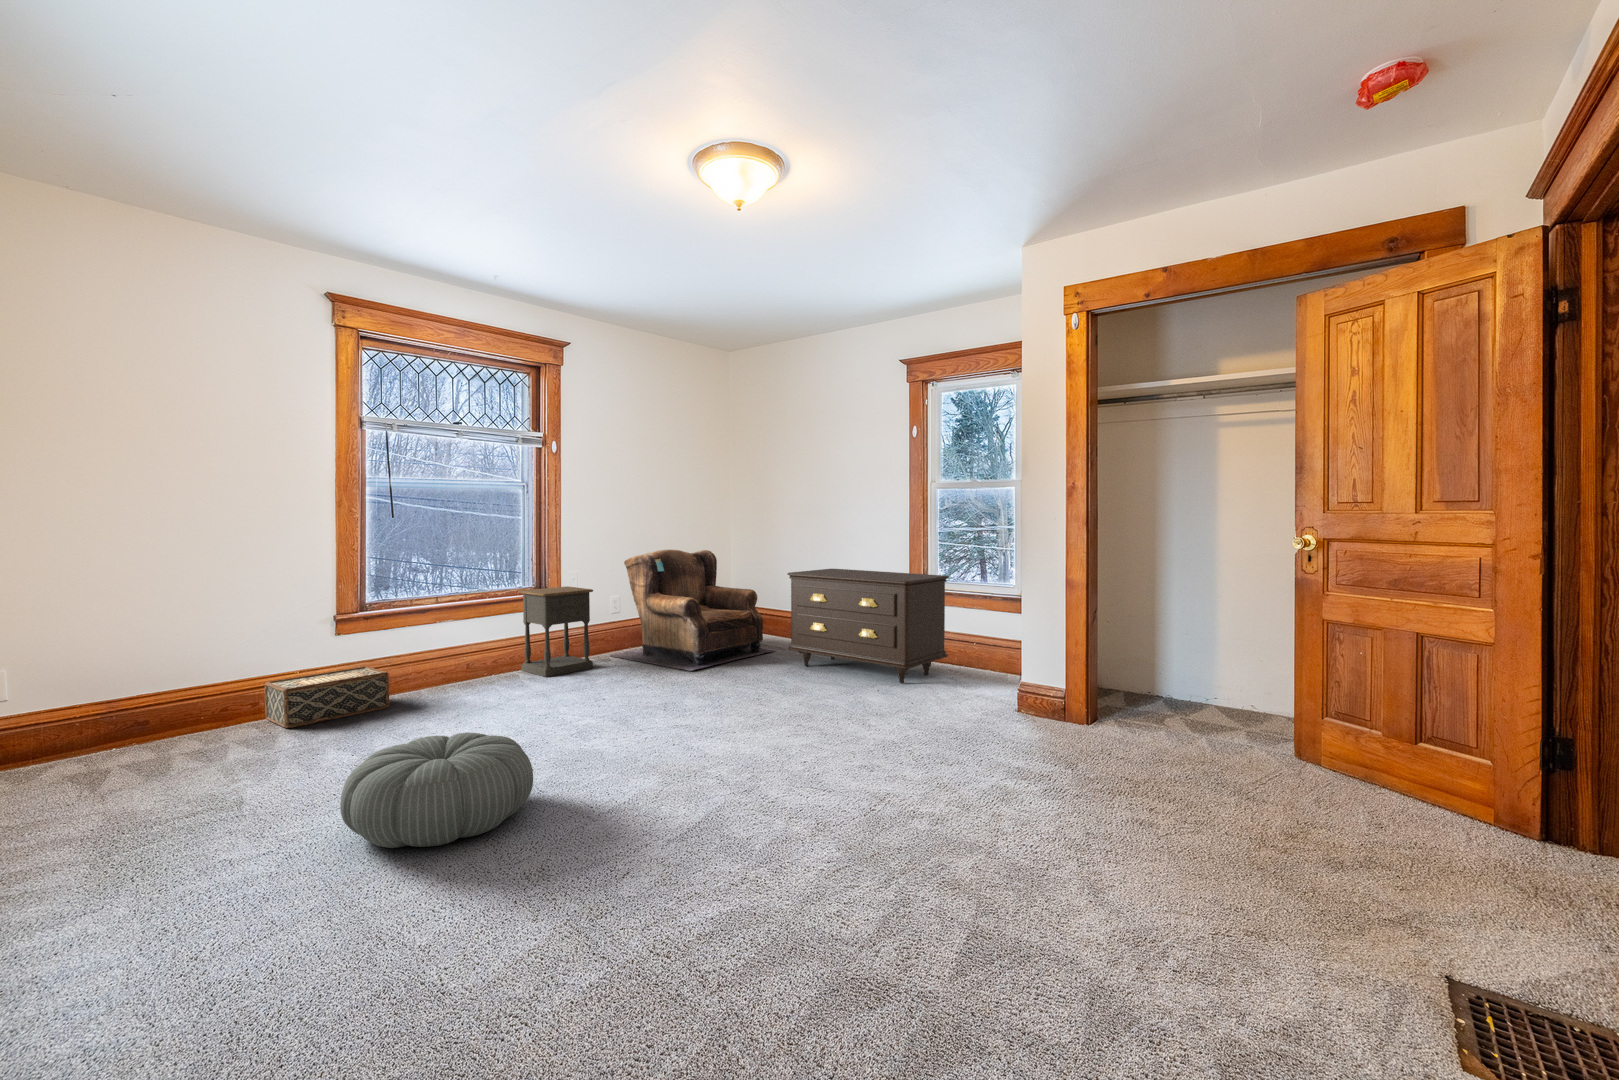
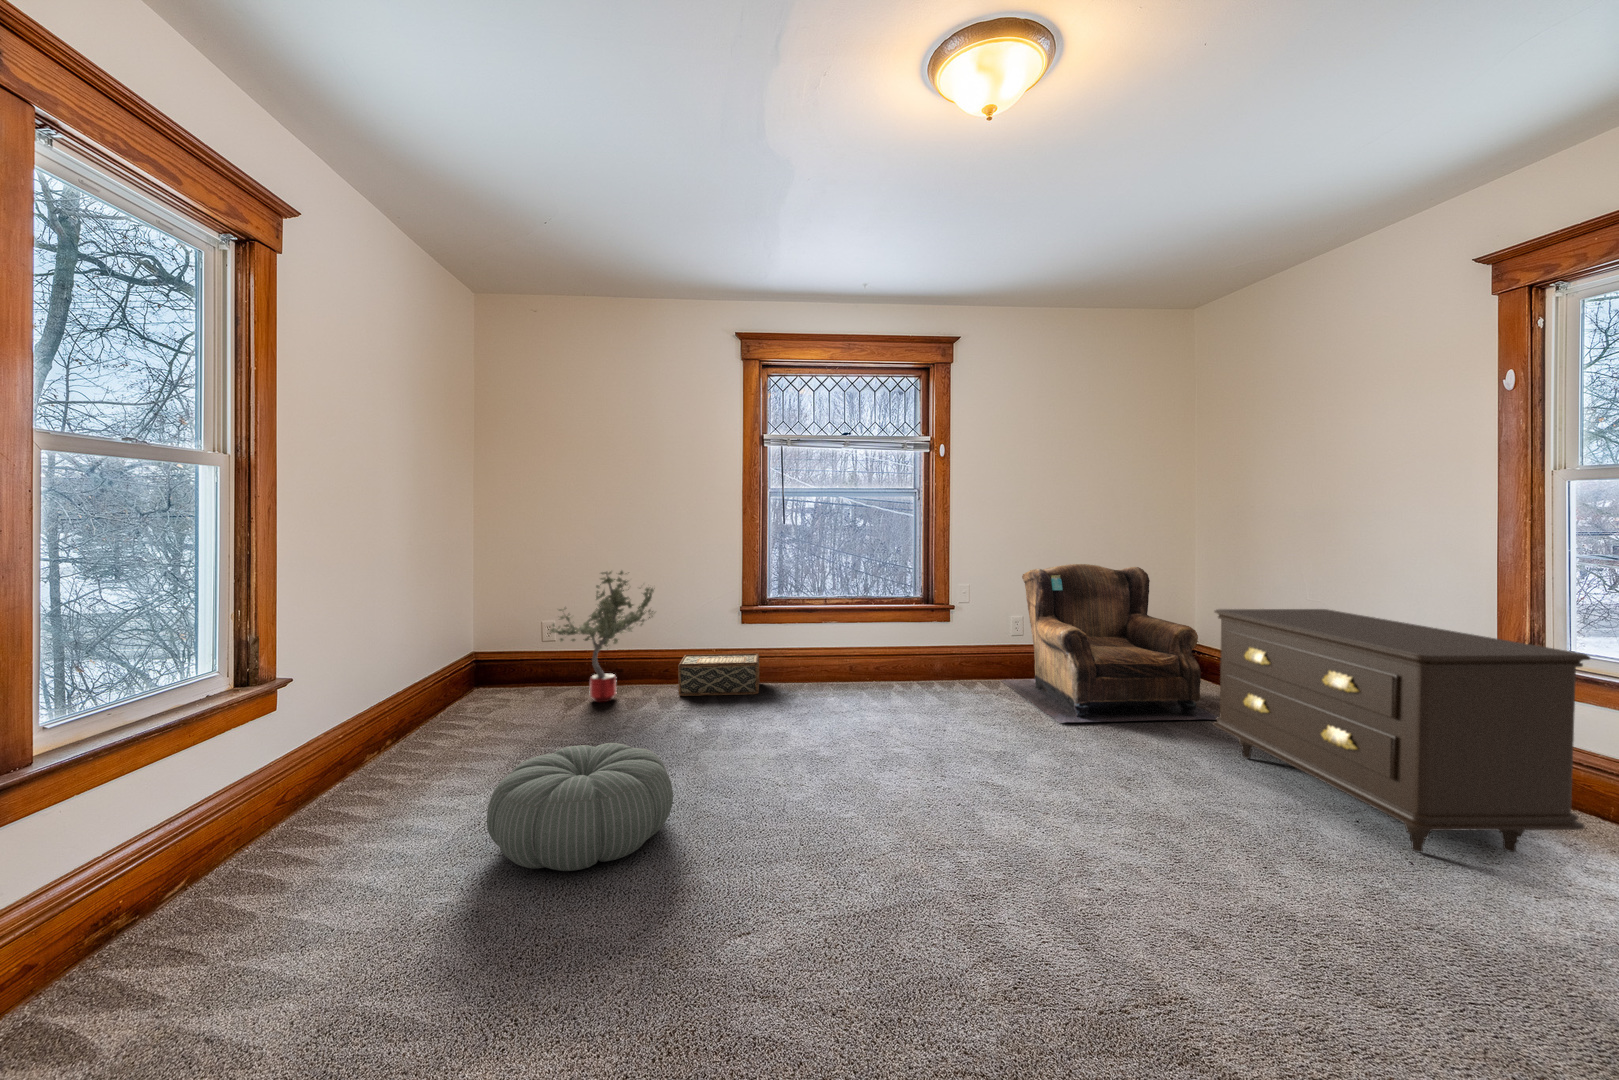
potted tree: none [61,578,256,759] -> present [550,571,654,702]
nightstand: present [519,586,593,677] -> none [899,599,967,693]

